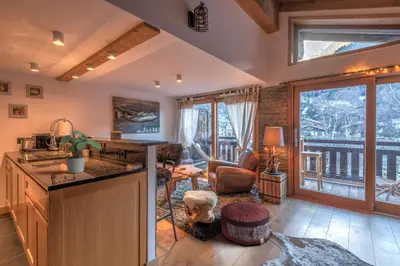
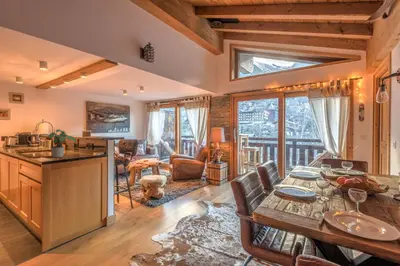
pouf: present [220,202,272,245] -> none [167,182,202,209]

